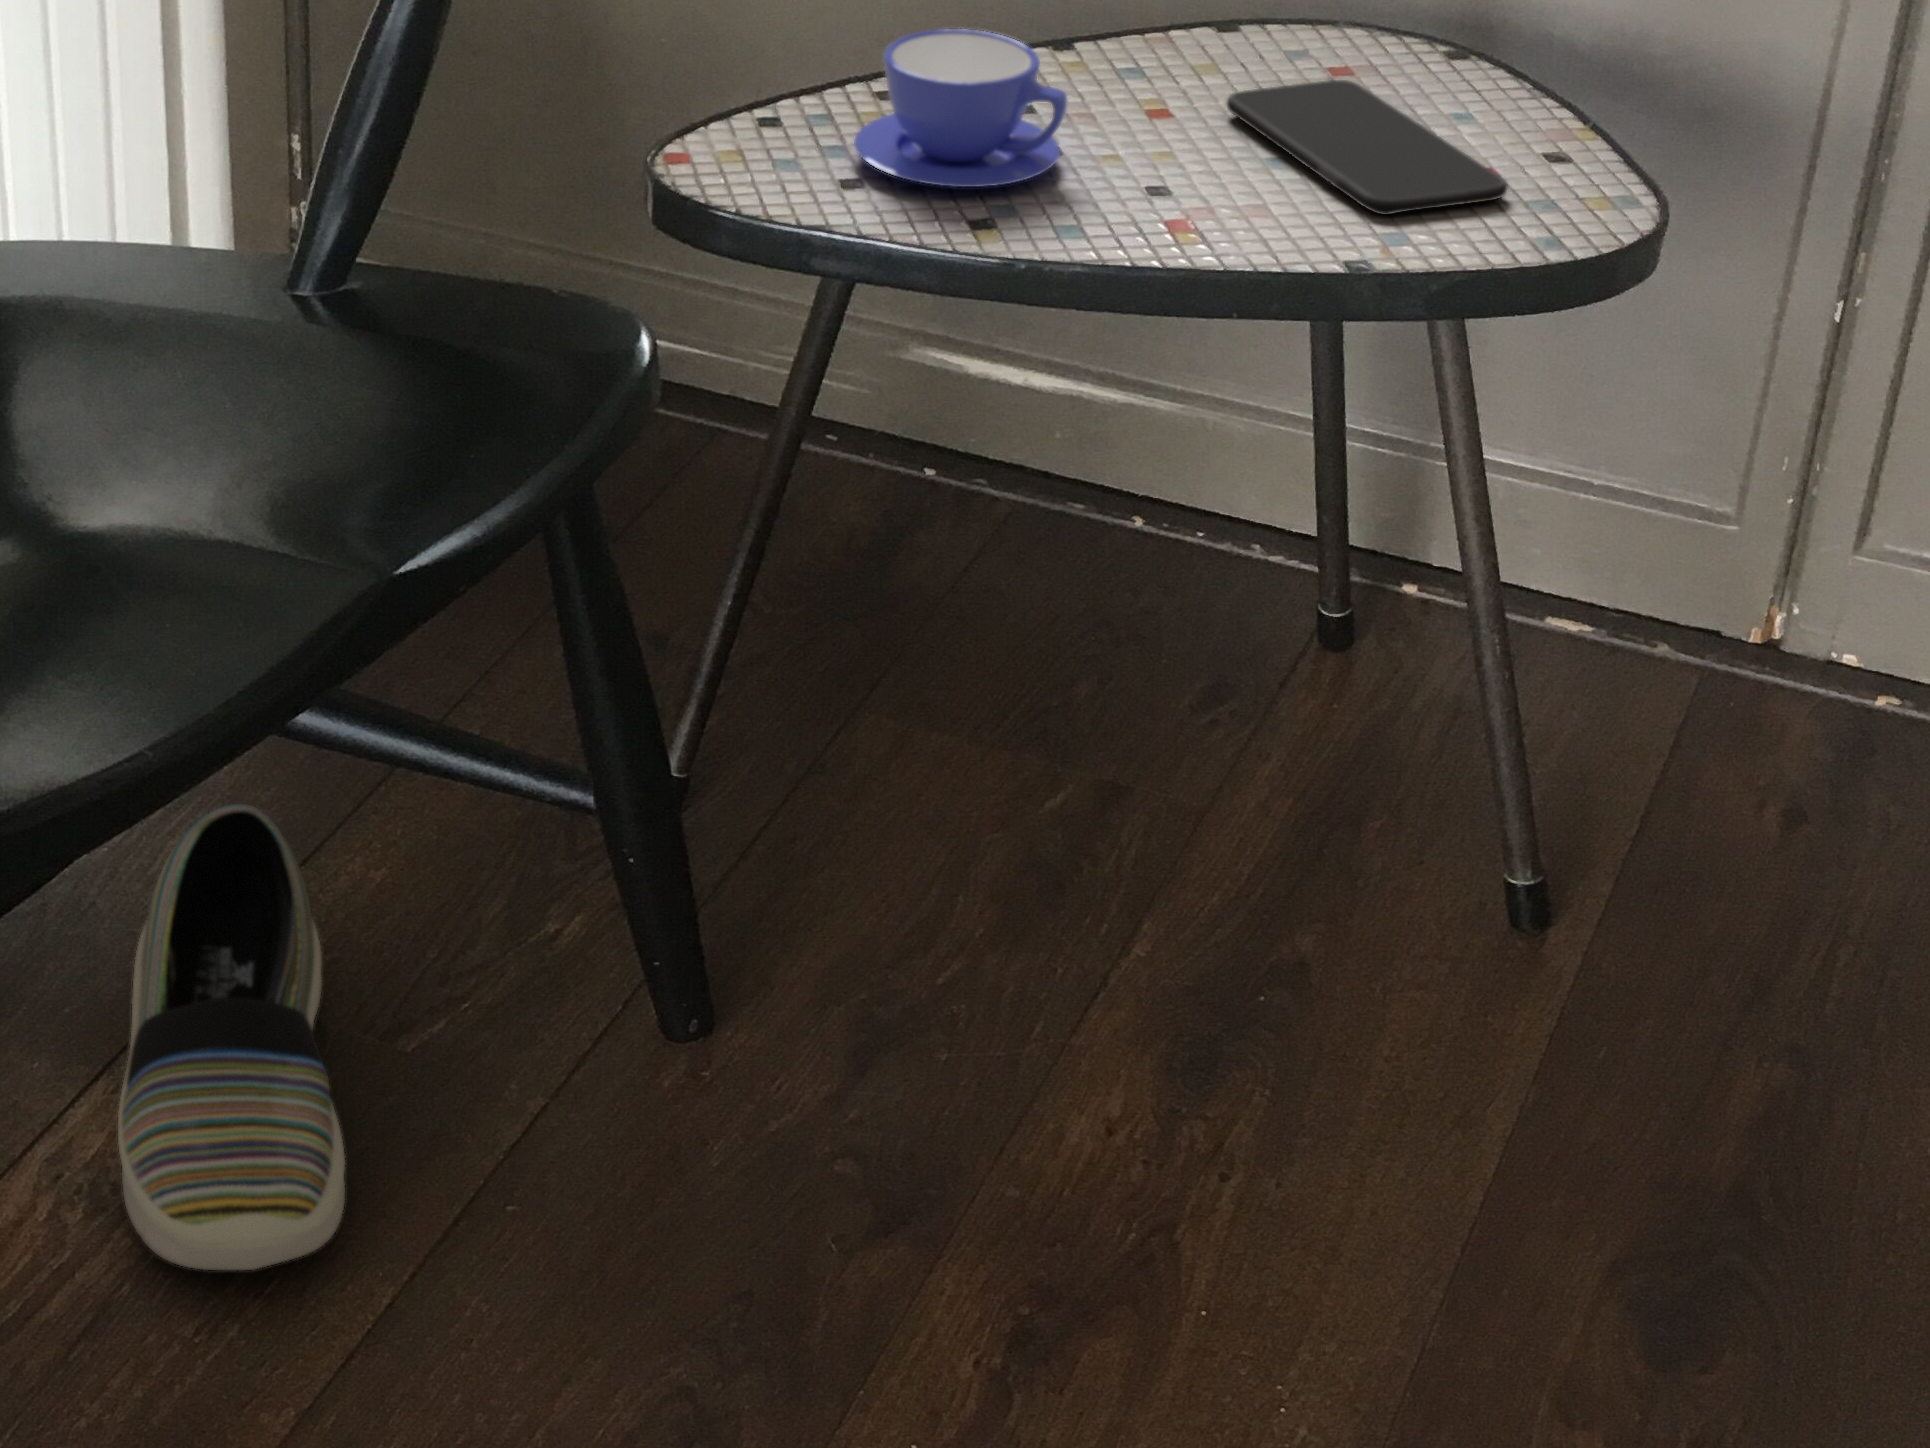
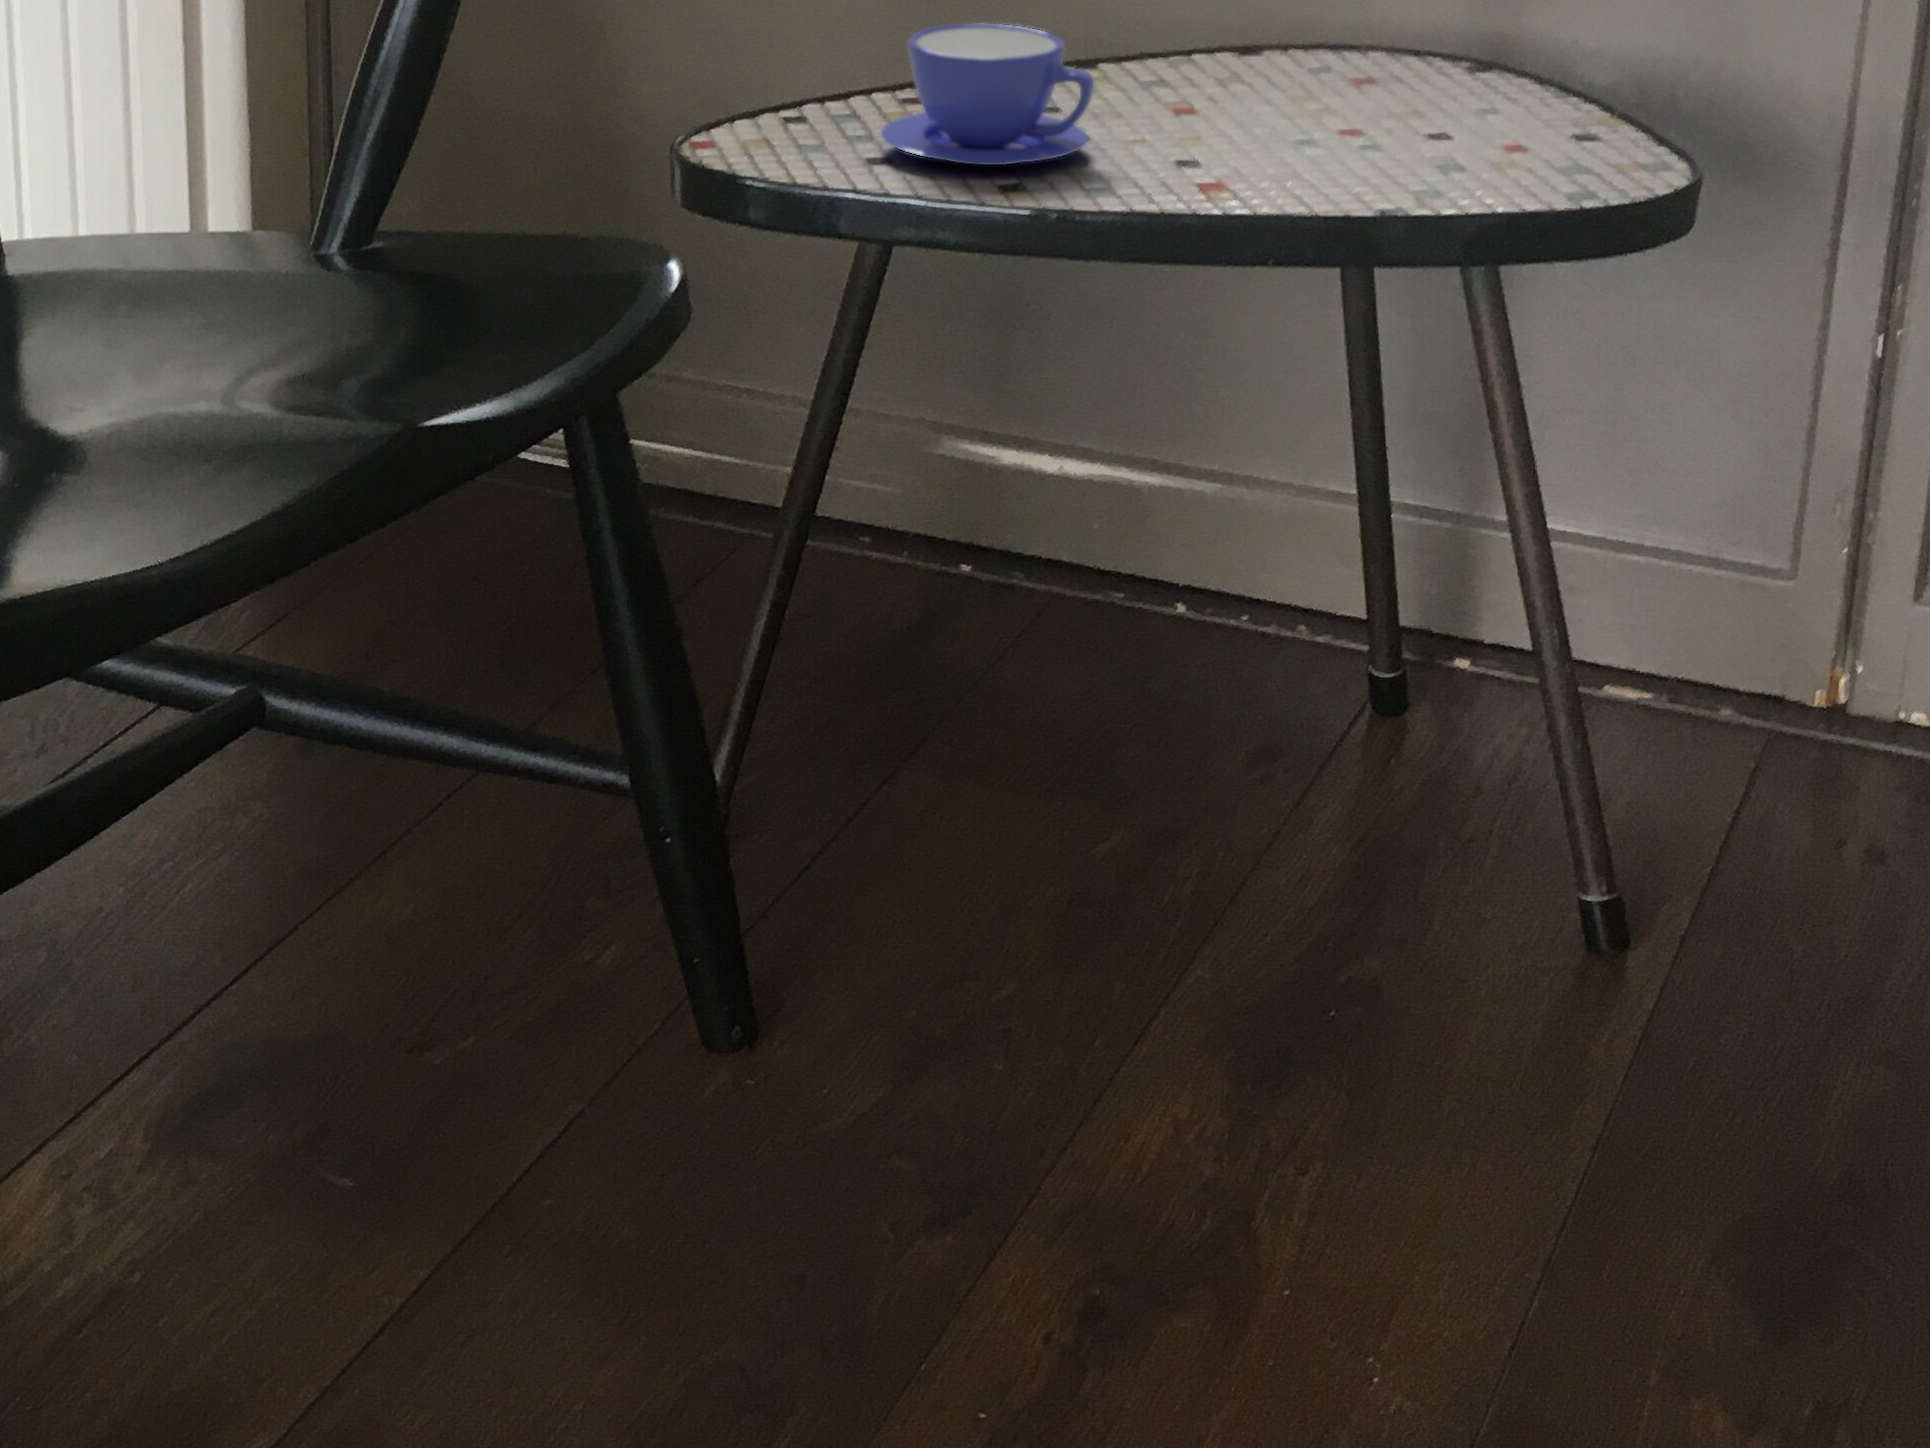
smartphone: present [1227,80,1507,215] -> none [1253,86,1541,183]
shoe: present [118,804,345,1270] -> none [129,808,370,1252]

